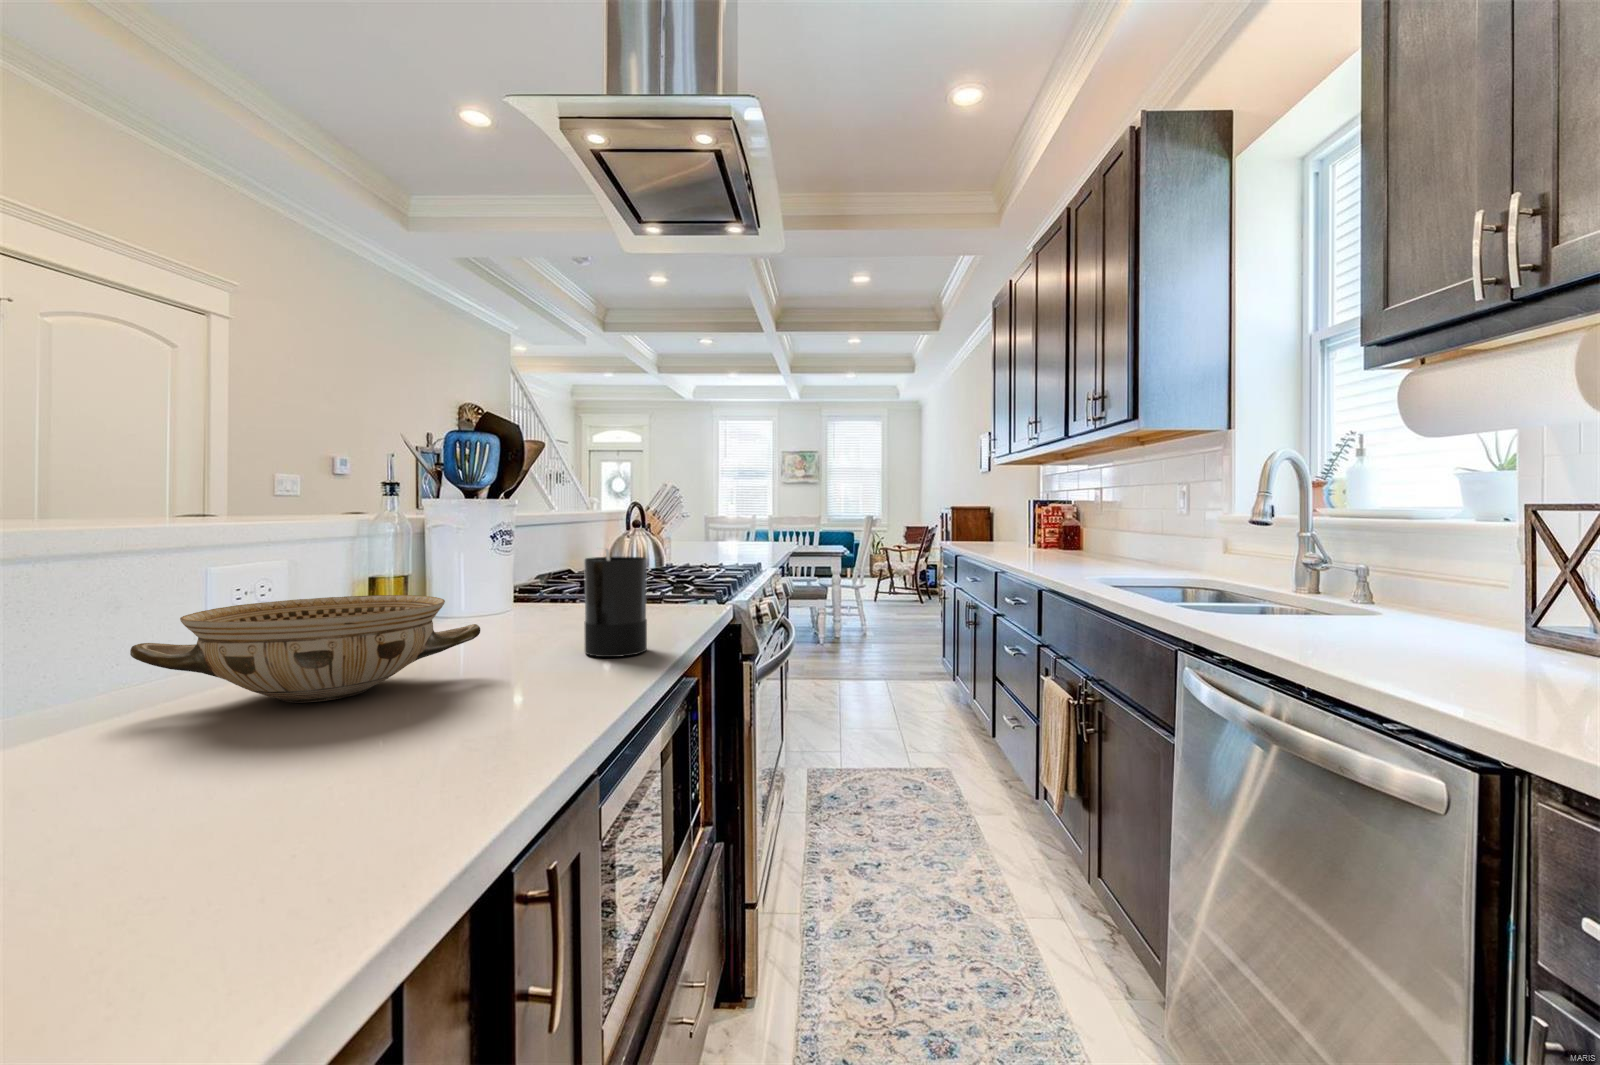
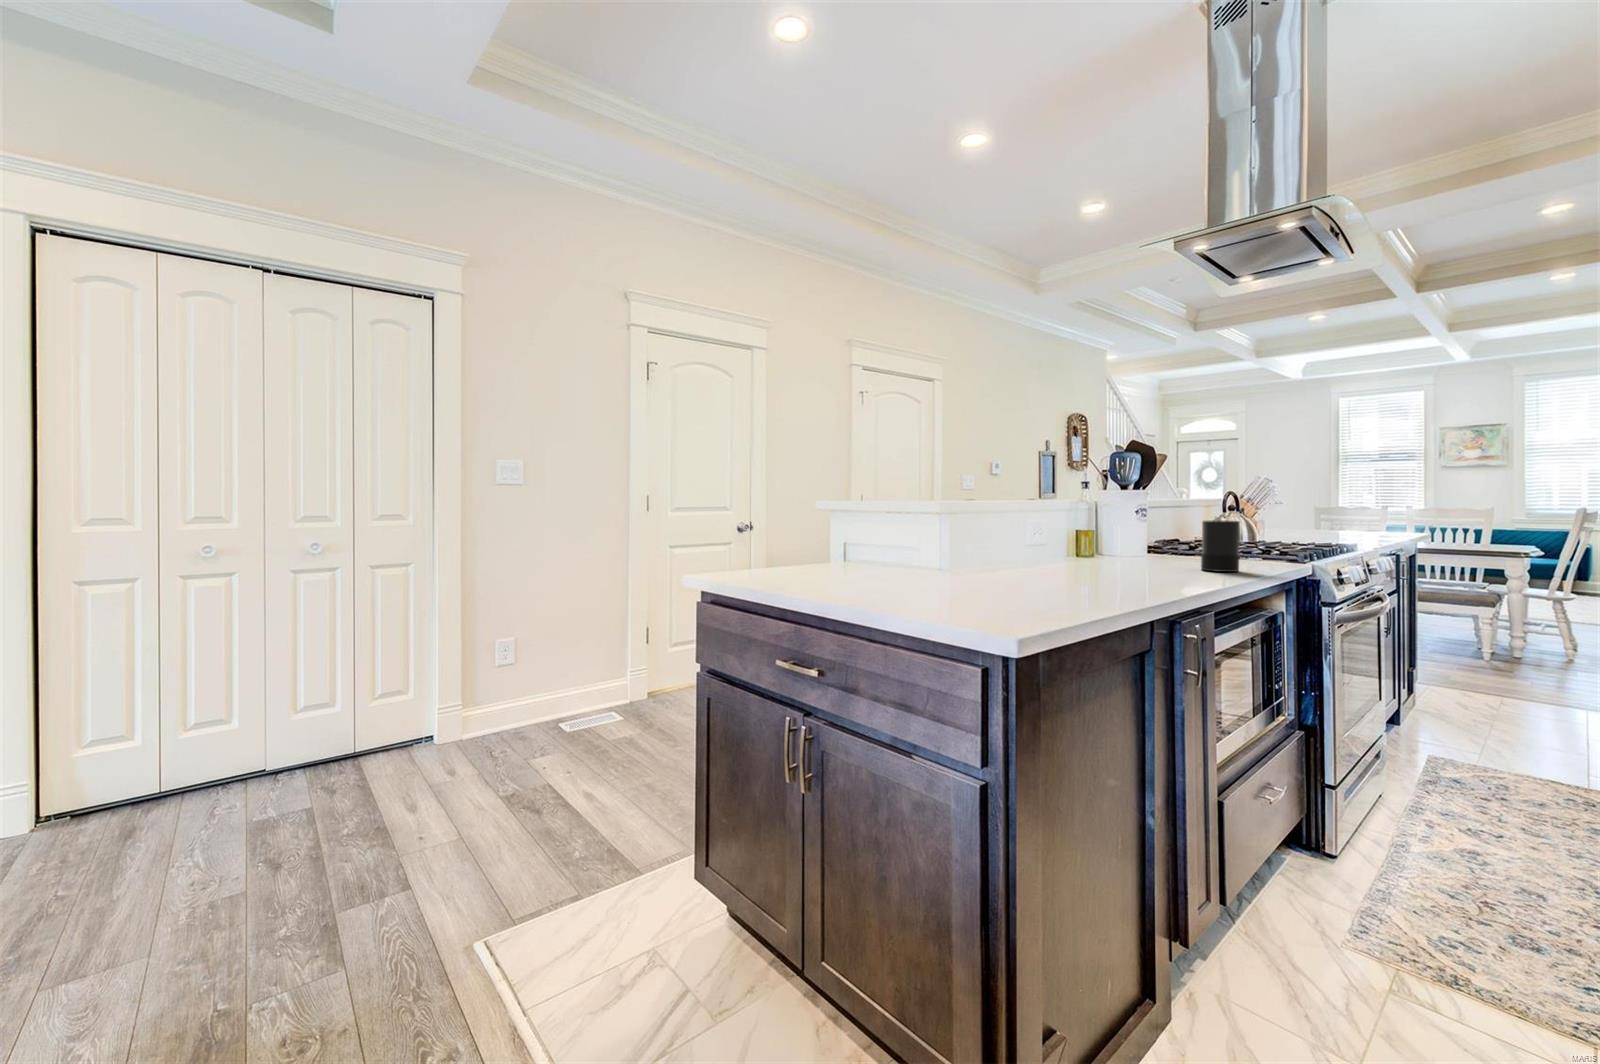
ceramic bowl: present [130,595,480,703] -> none [1028,534,1150,571]

